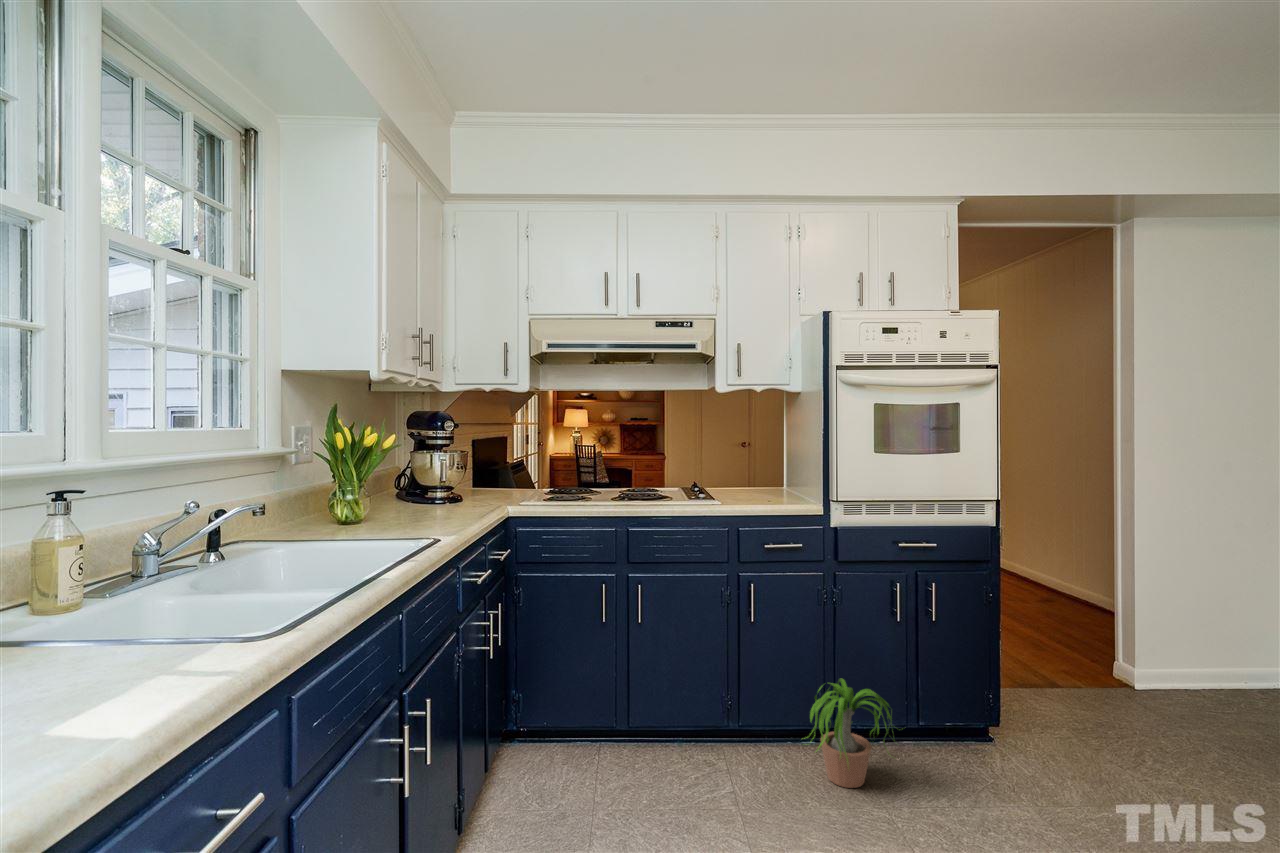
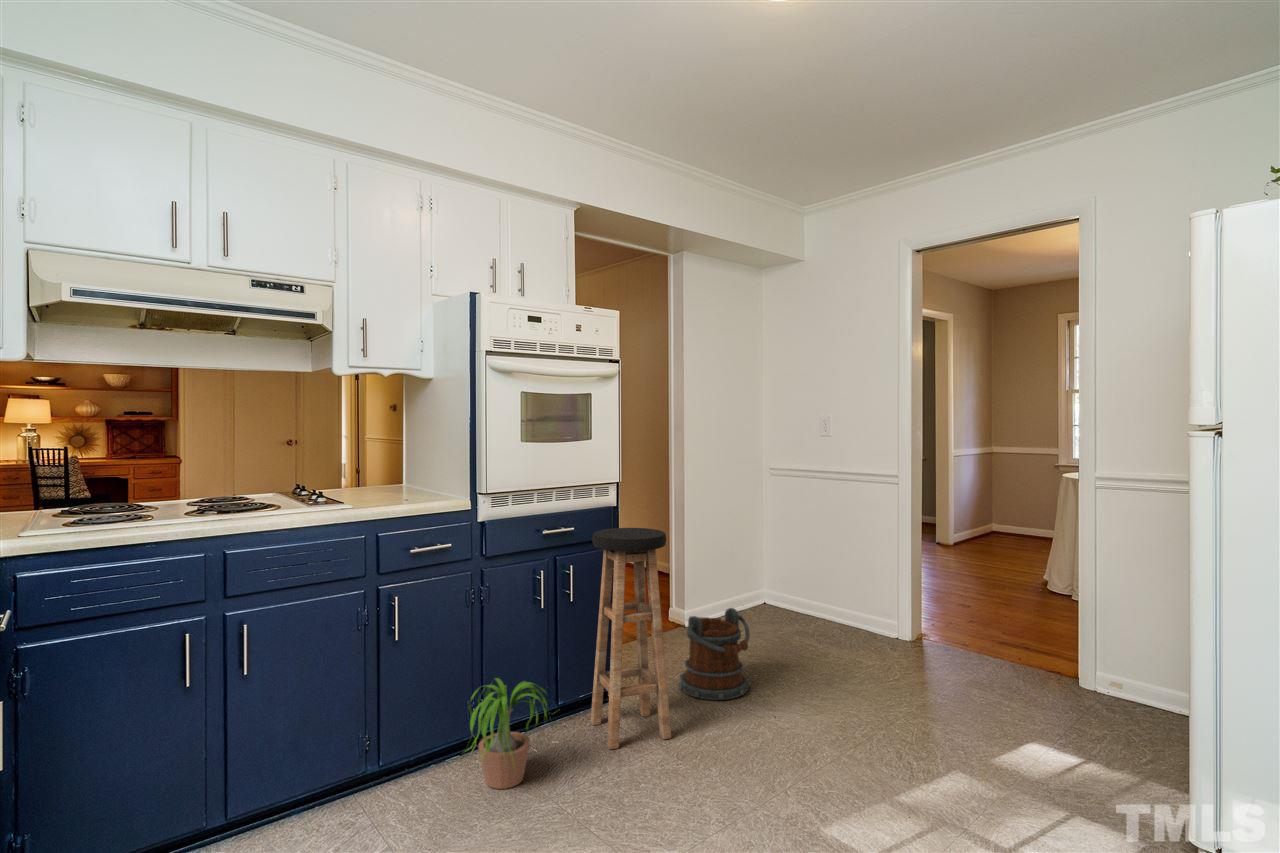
bar stool: none [955,549,1052,801] -> present [591,528,671,749]
bucket: none [1084,666,1198,783] -> present [679,608,751,700]

